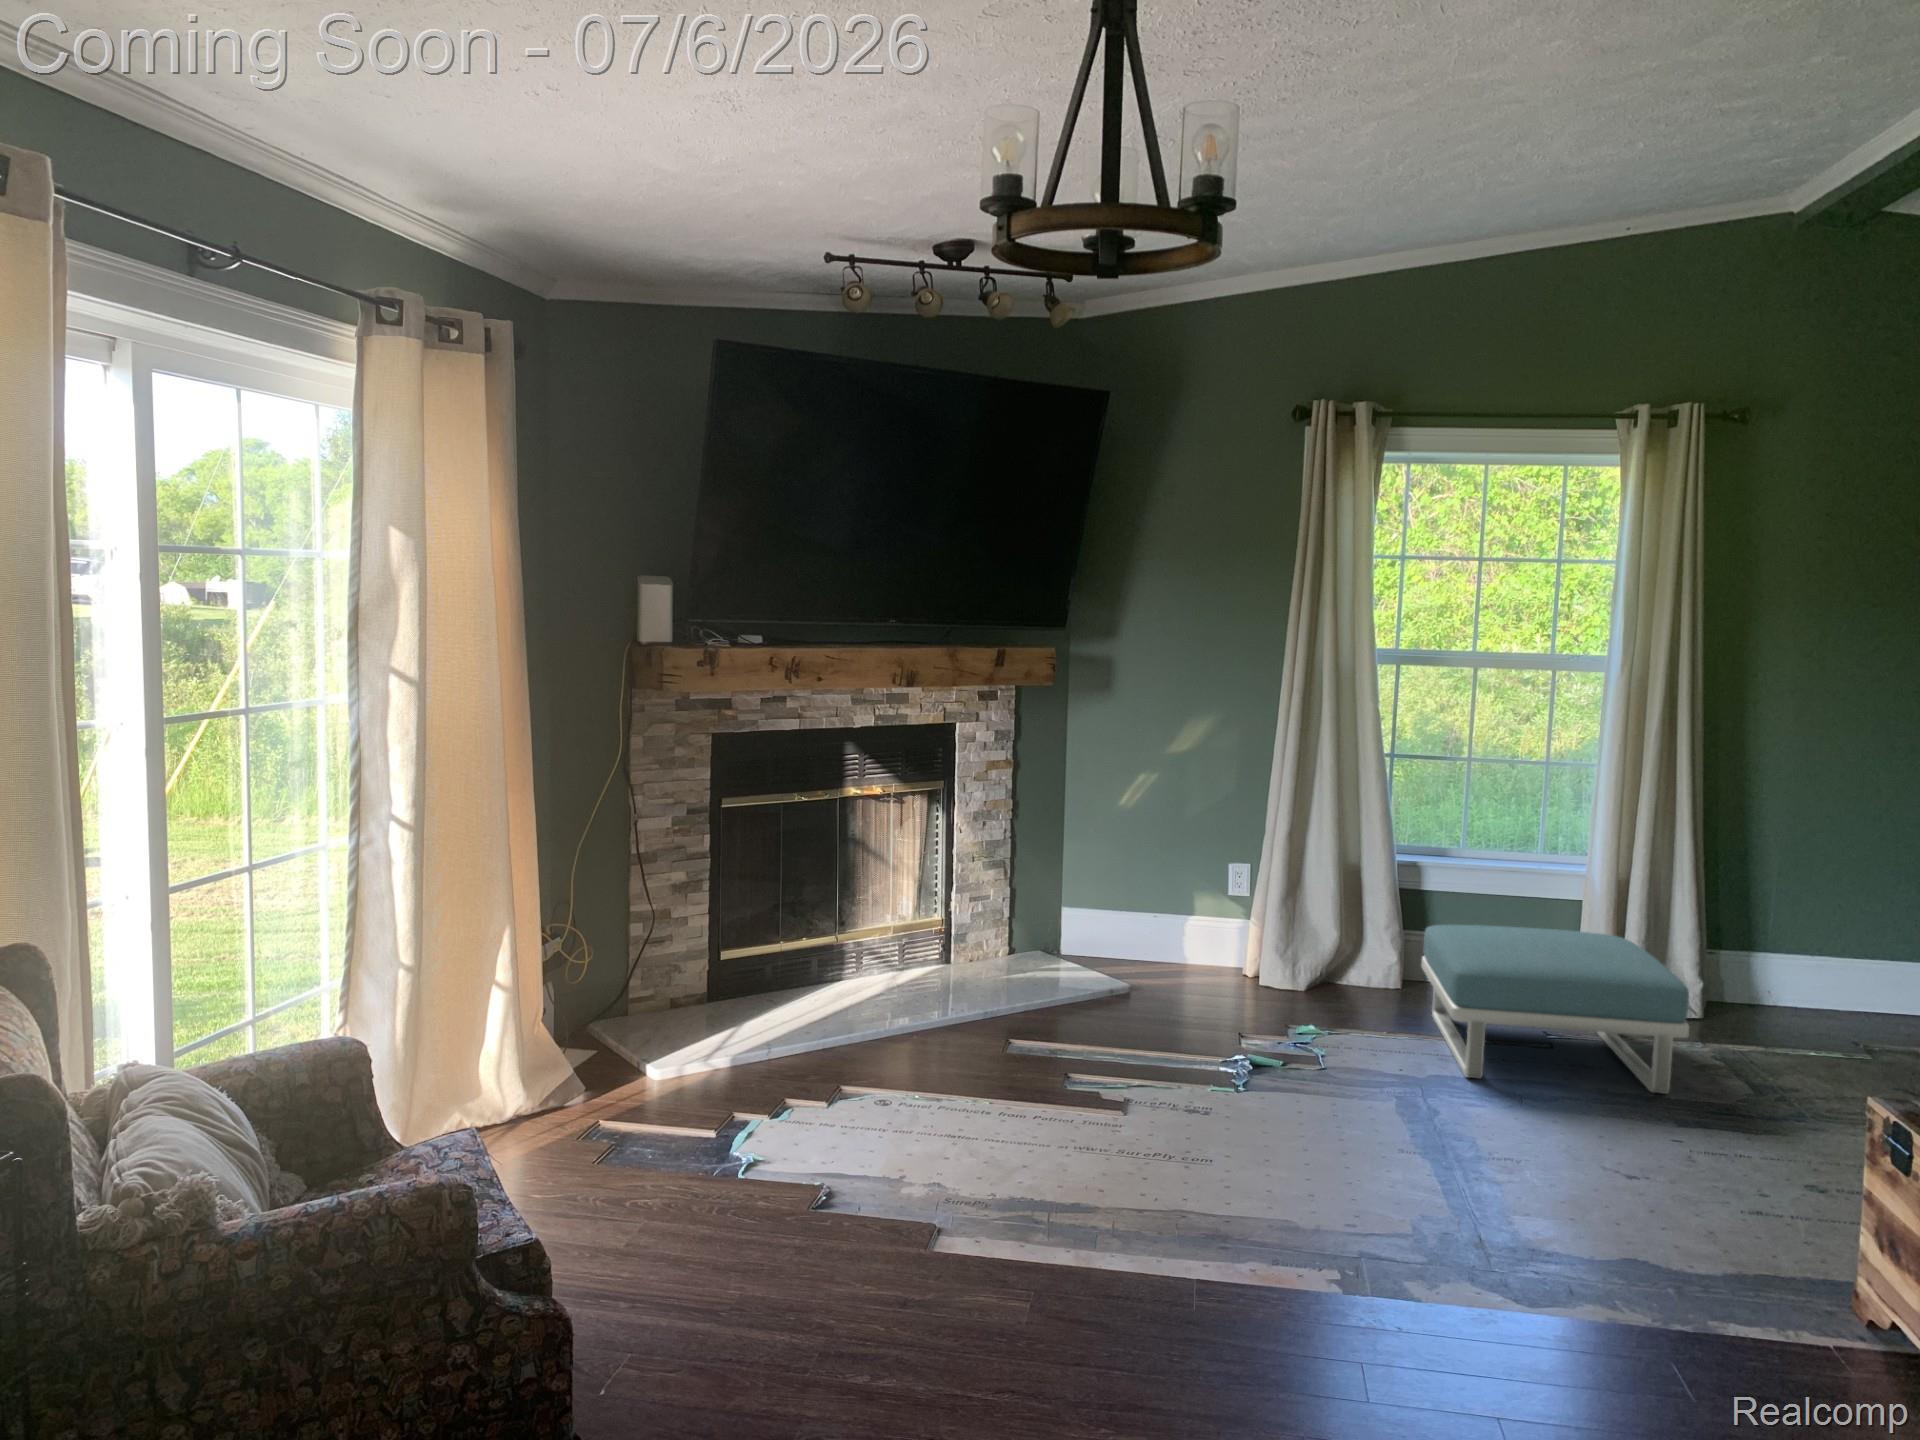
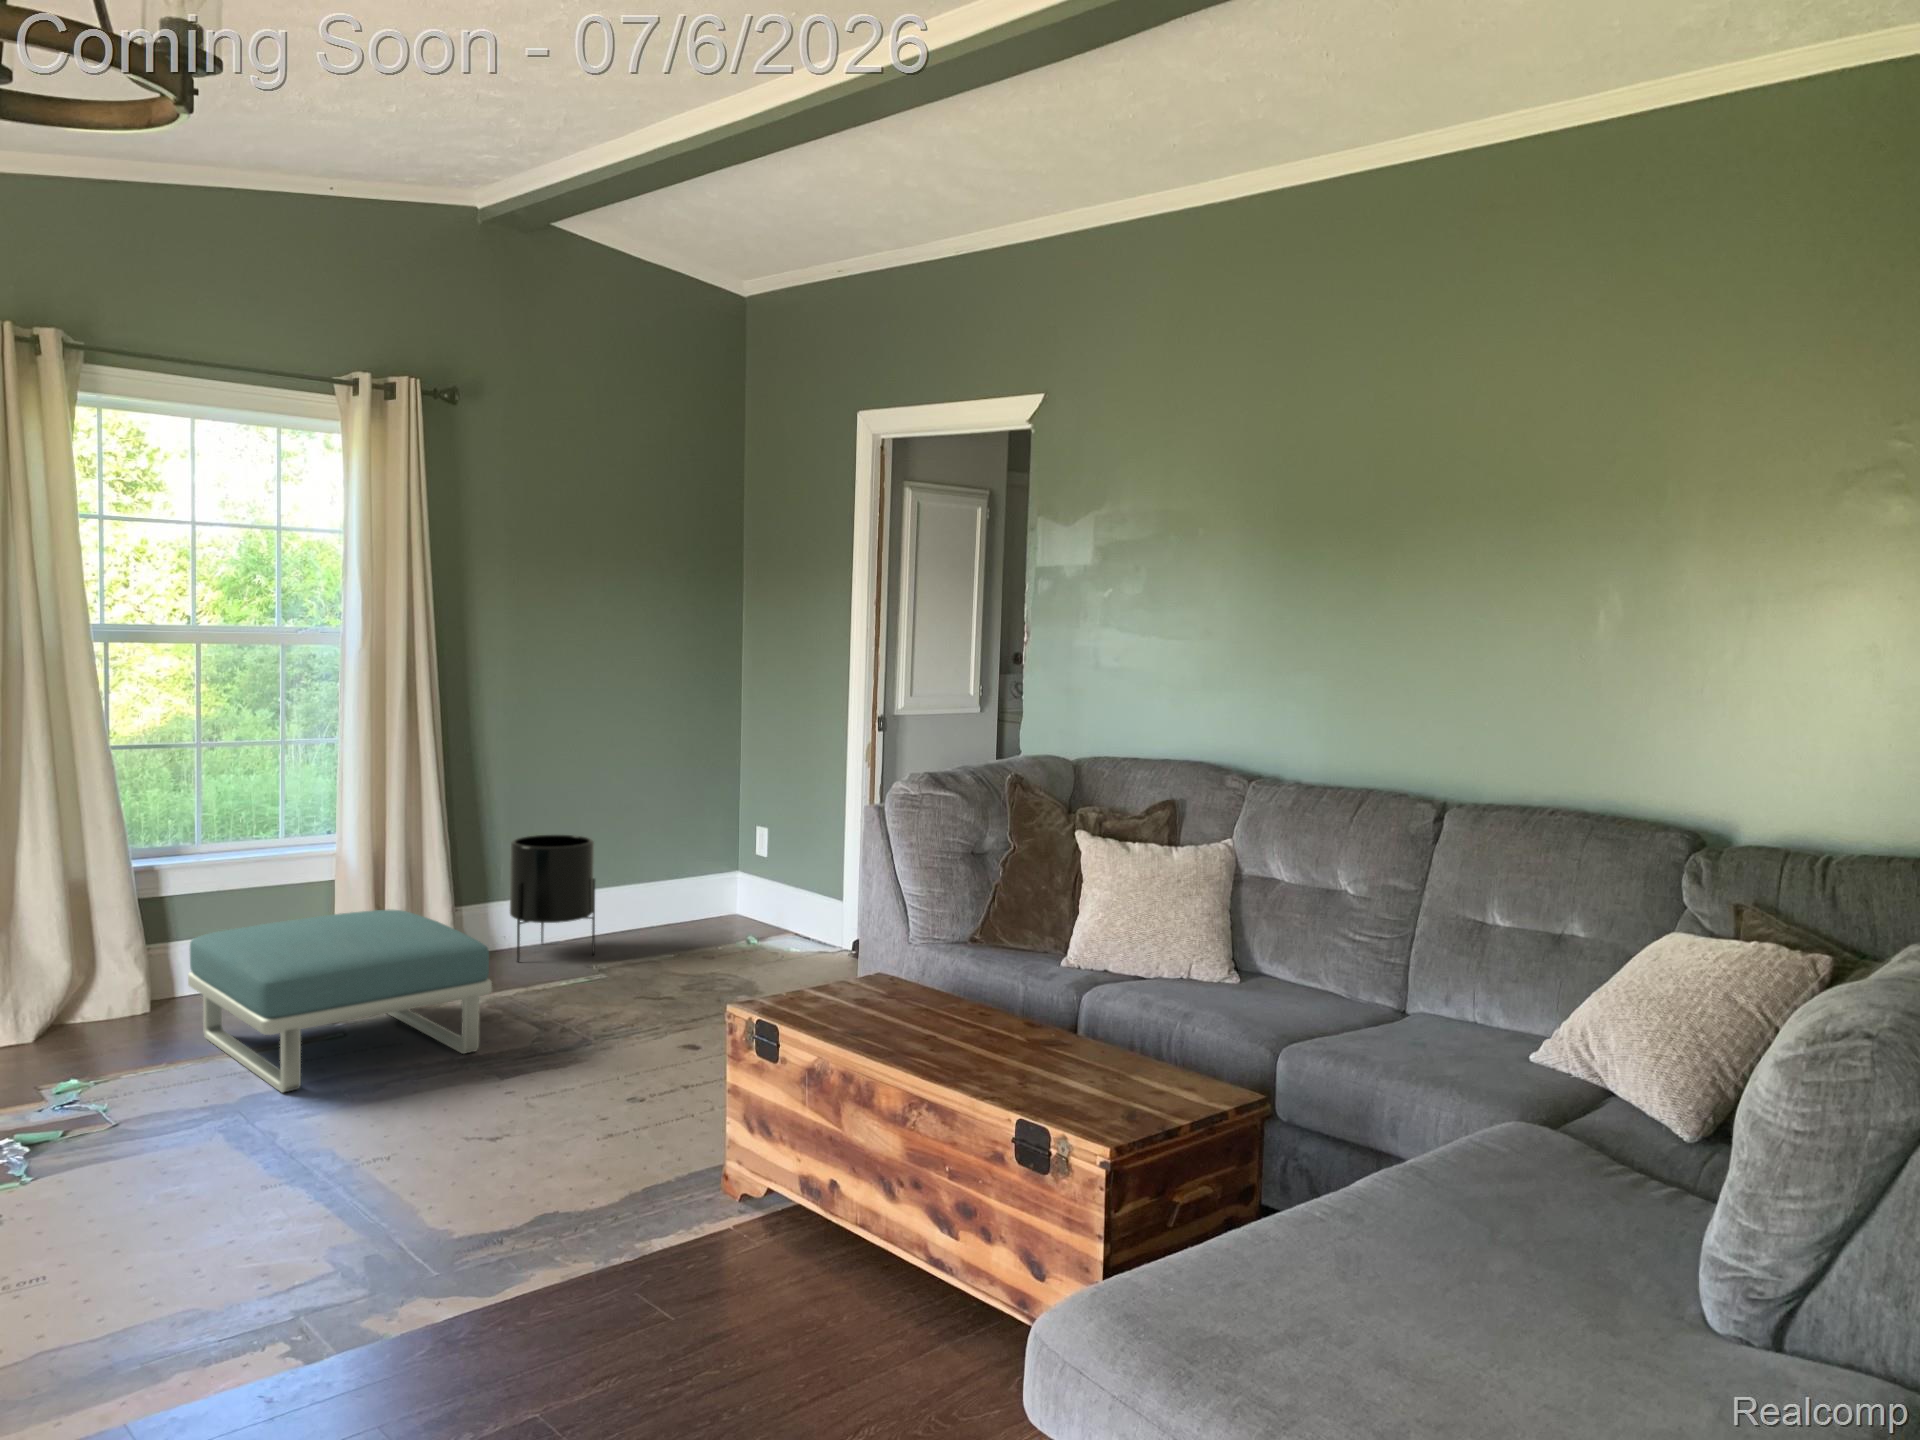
planter: none [1770,890,1881,1037] -> present [510,835,595,962]

